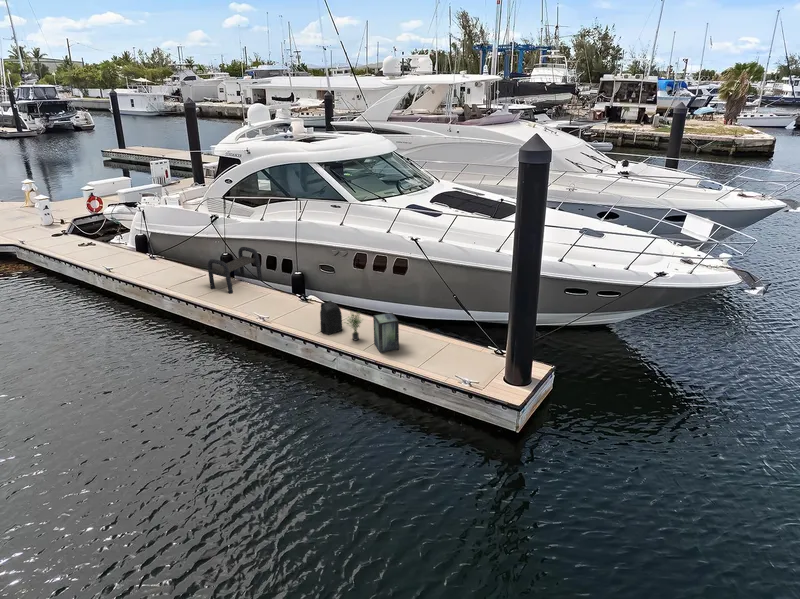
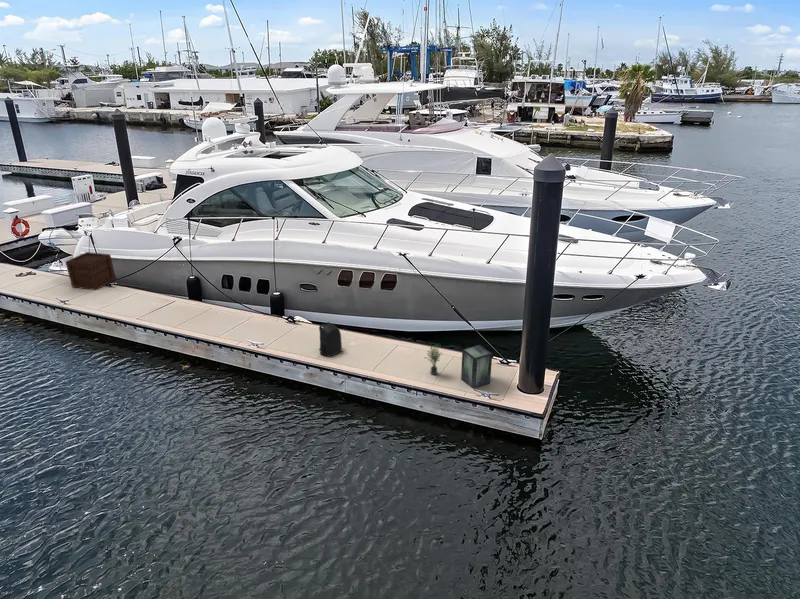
wooden crate: none [119,226,164,261] -> present [66,252,116,290]
bench: present [208,247,262,294] -> none [181,270,237,321]
potted plant: present [347,313,361,340] -> present [425,346,441,375]
storage box: present [373,313,399,353] -> present [461,345,492,389]

